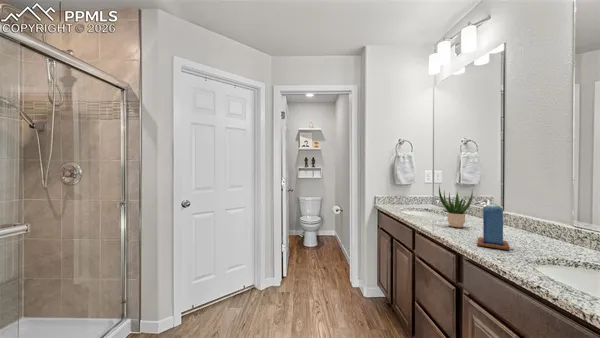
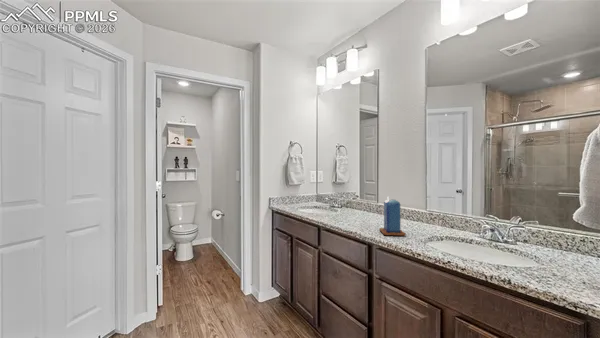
potted plant: present [439,187,473,227] -> none [341,184,365,221]

